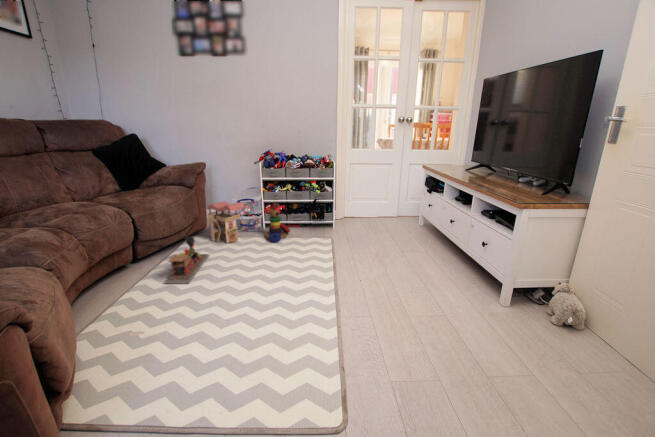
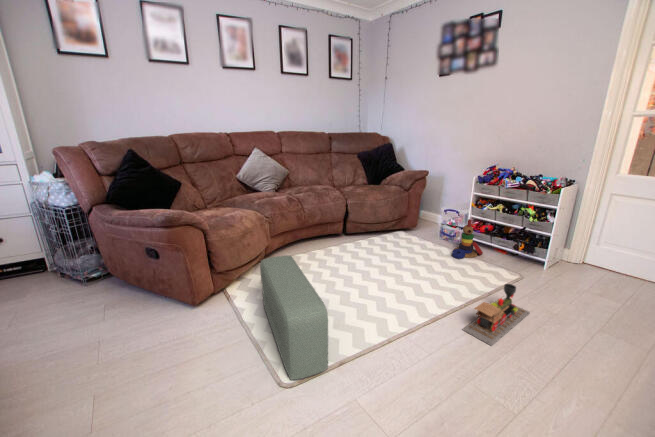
toy house: present [207,201,245,243] -> none [408,207,438,244]
toy train: present [164,237,209,284] -> present [463,284,530,346]
pouf: none [139,293,316,412] -> present [260,256,328,380]

